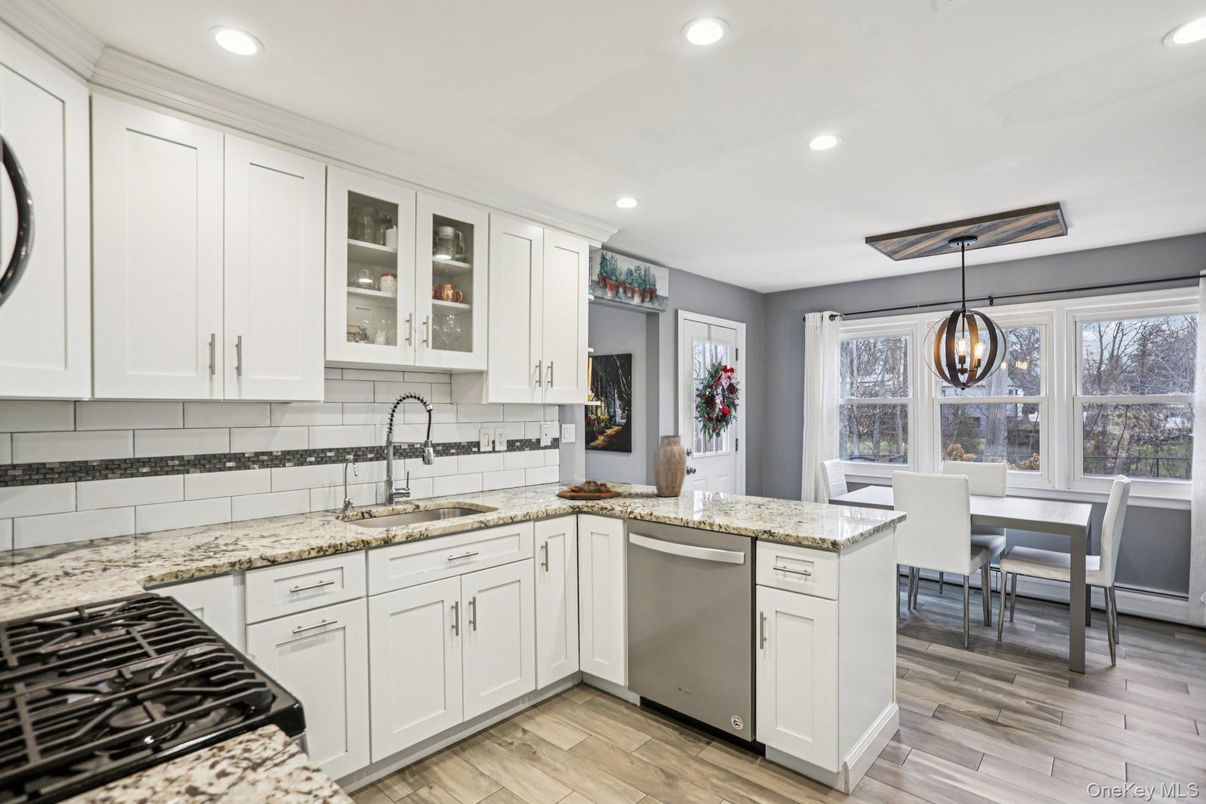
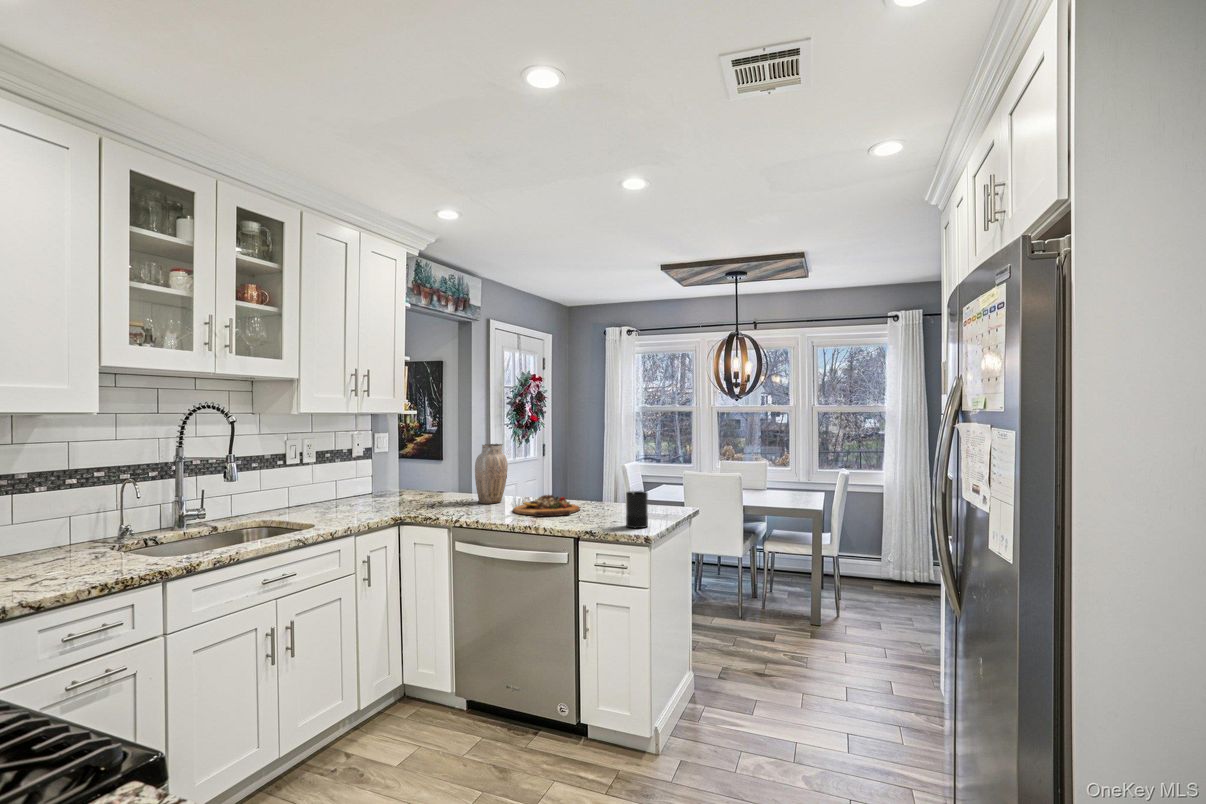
cutting board: present [558,480,620,500] -> present [513,495,580,517]
candle: none [810,486,836,532] -> present [626,491,648,528]

